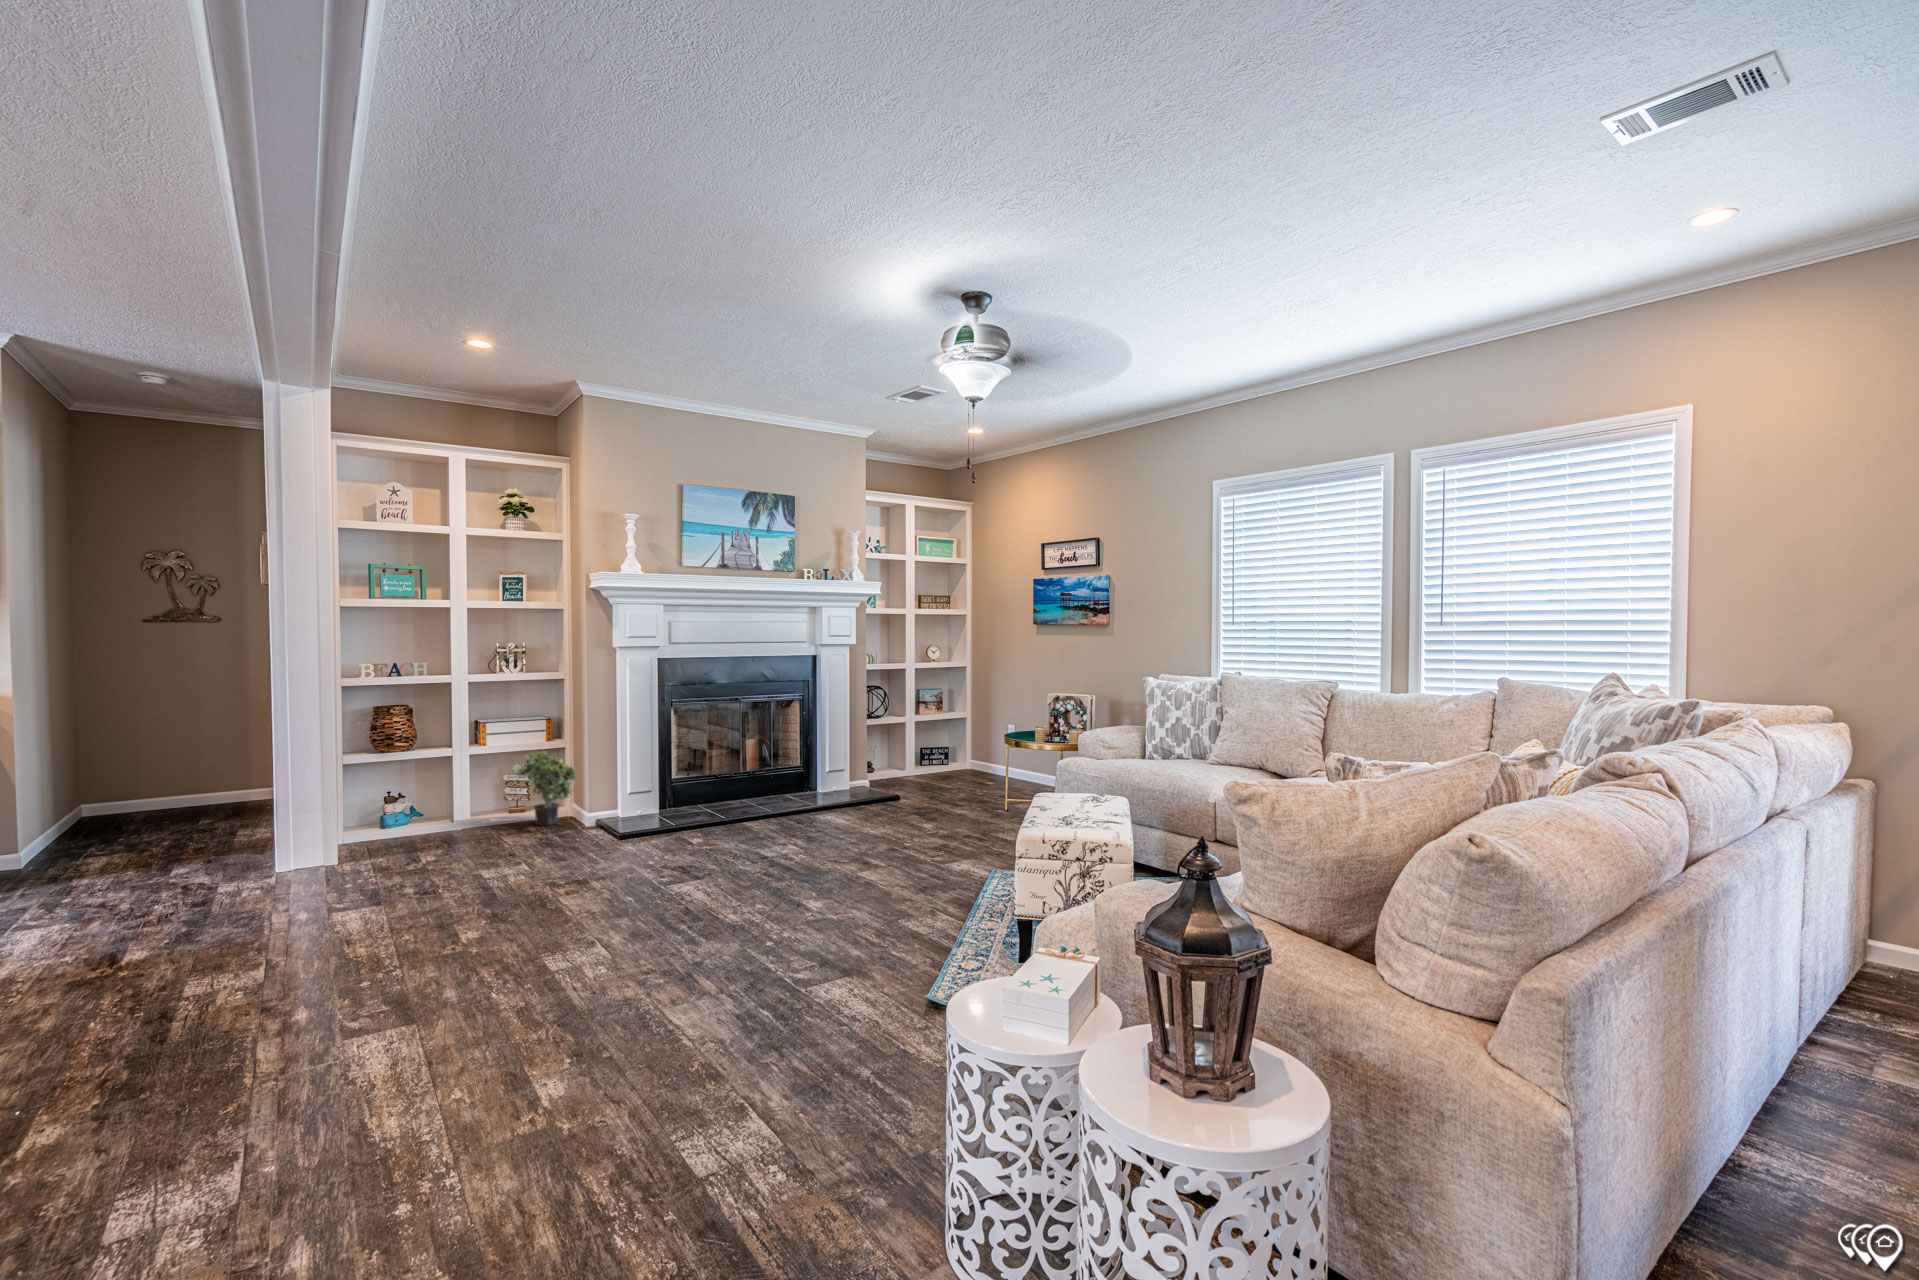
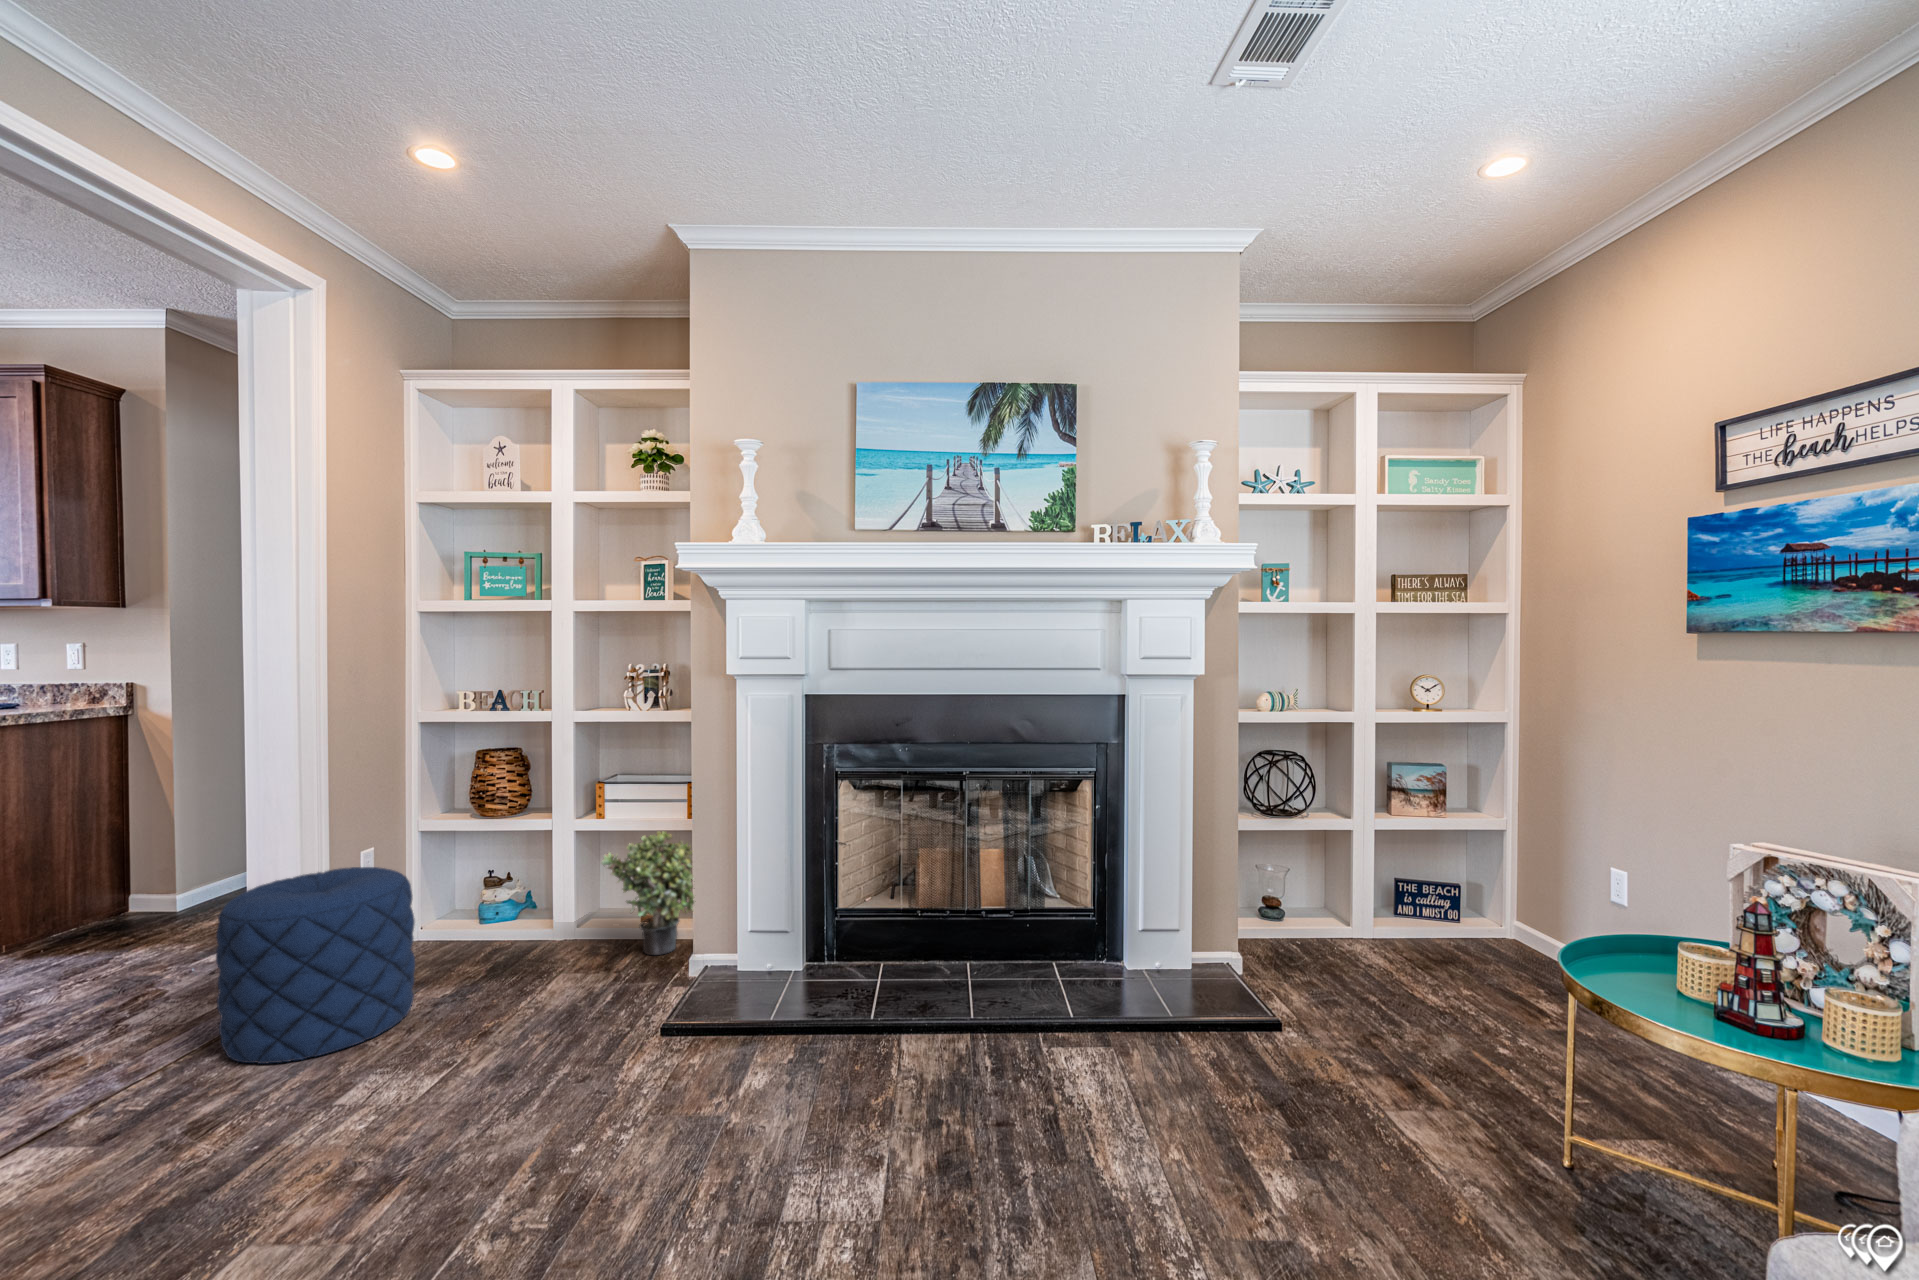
pouf: none [331,774,448,884] -> present [216,867,415,1064]

